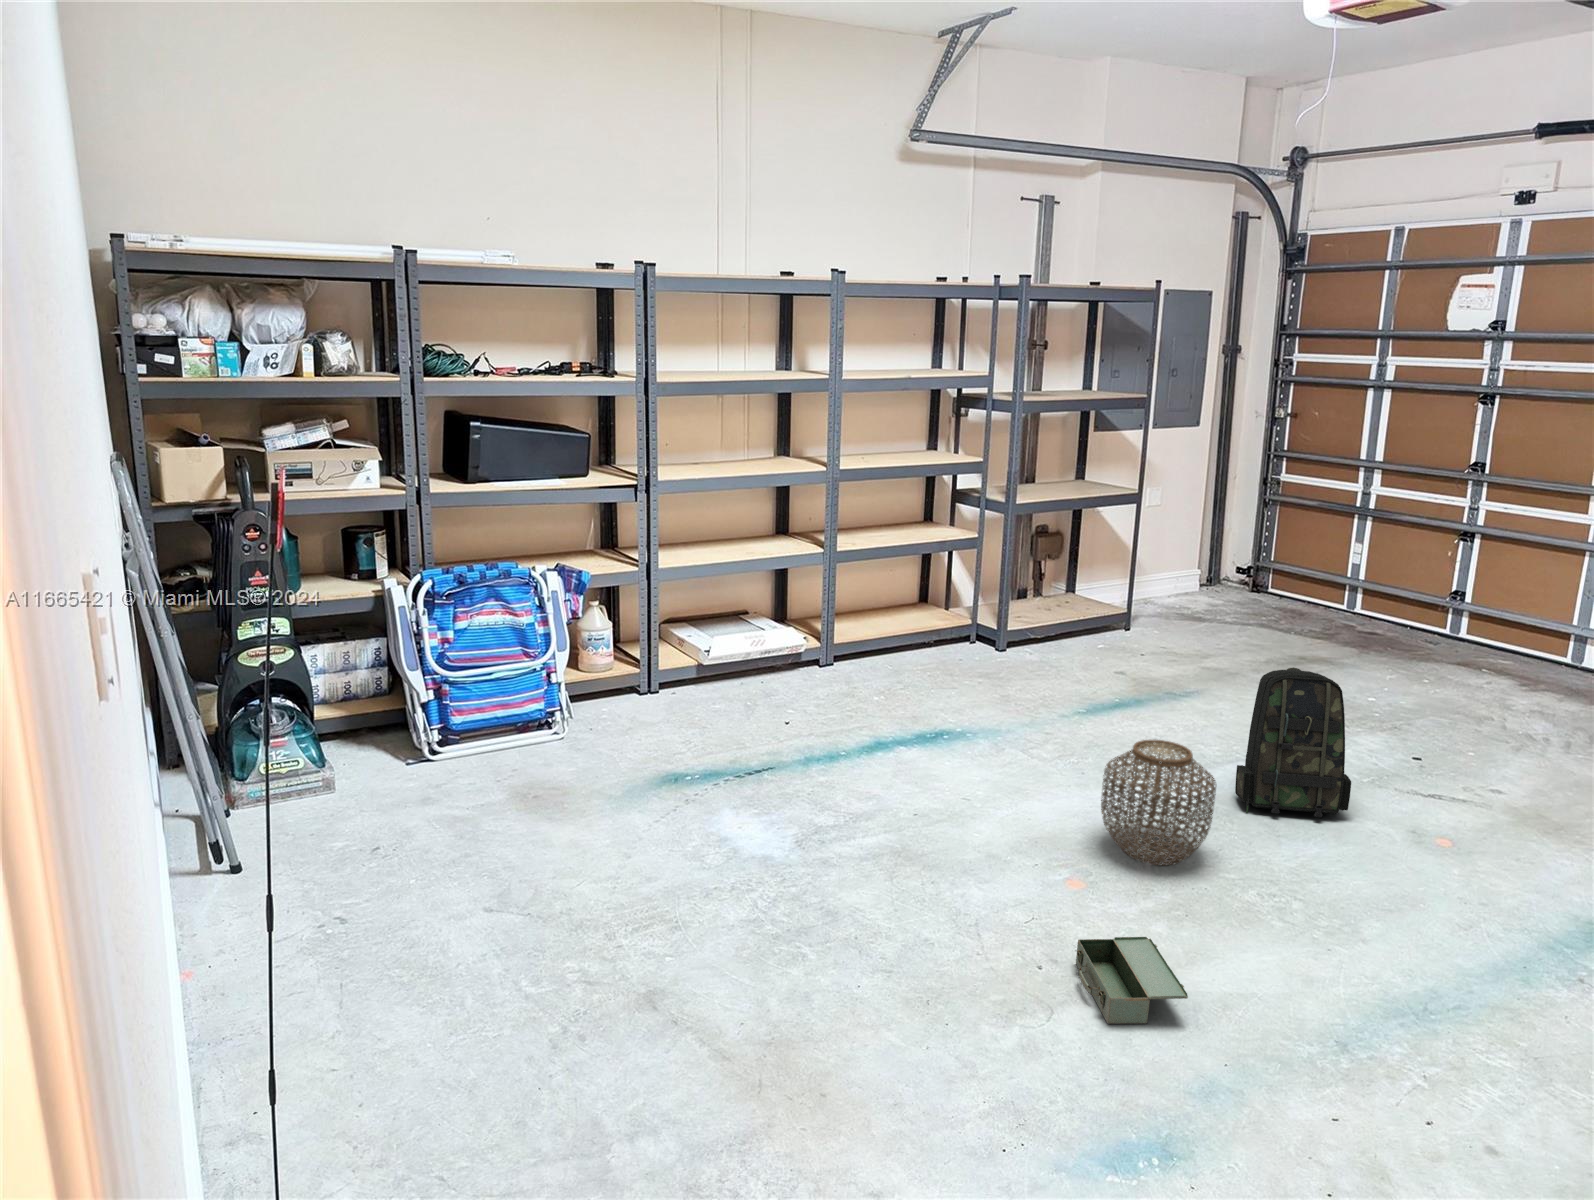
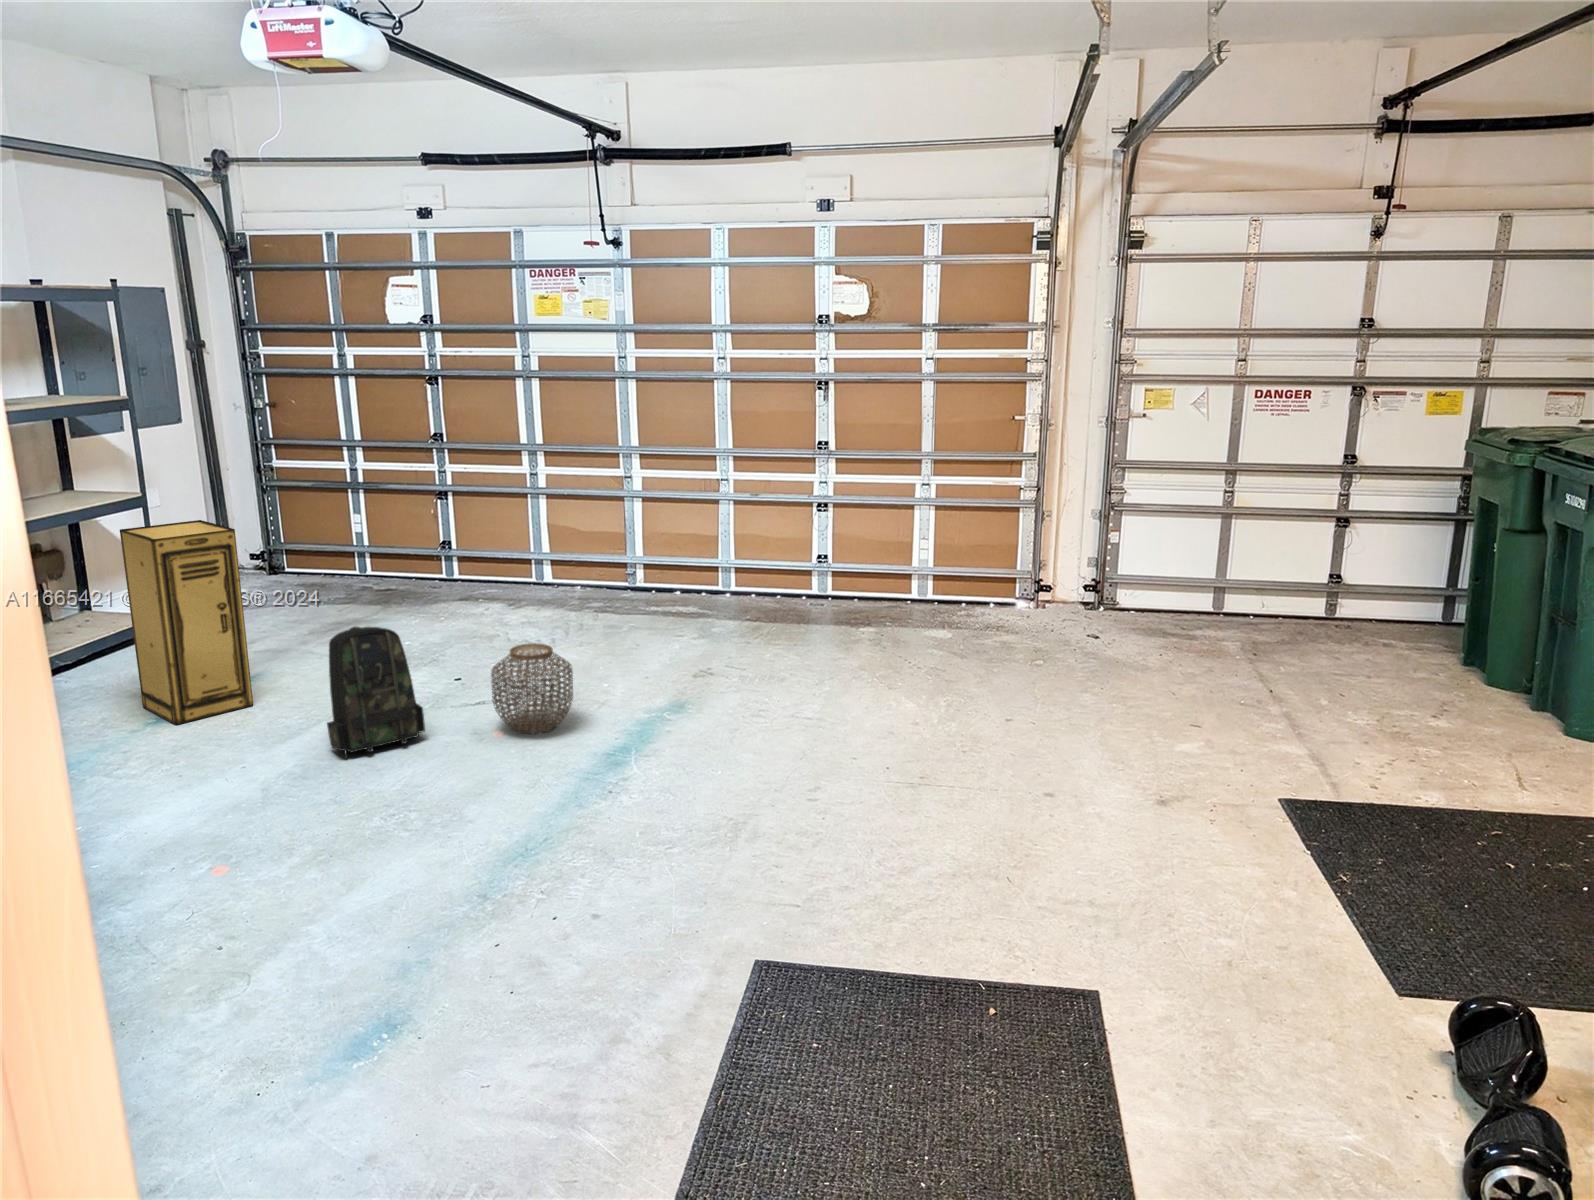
storage cabinet: none [1081,521,1200,724] -> present [120,520,253,725]
woven basket: present [1101,740,1216,865] -> present [491,643,573,734]
toolbox: present [1076,937,1188,1024] -> none [249,882,363,963]

